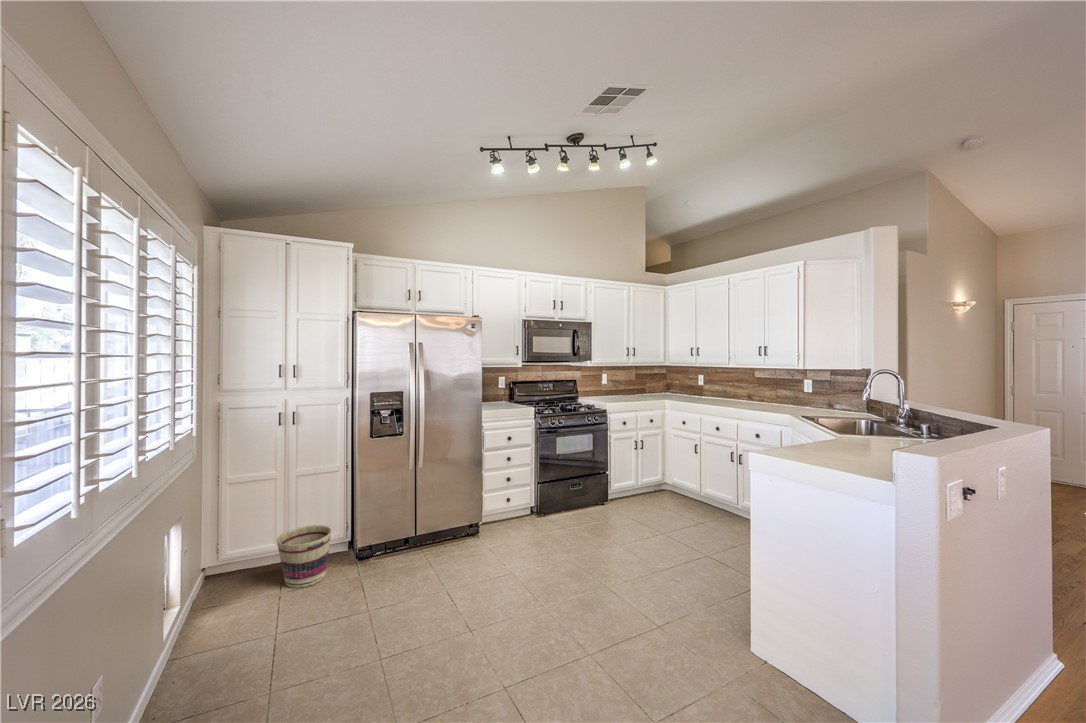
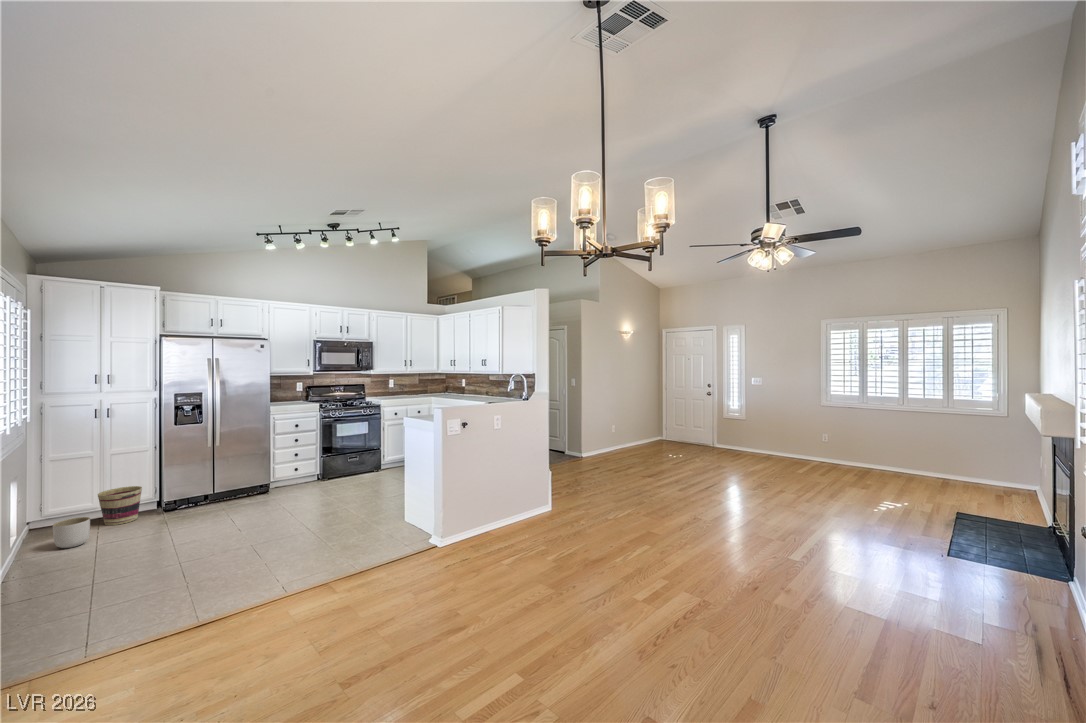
planter: none [217,588,267,644] -> present [53,517,90,548]

